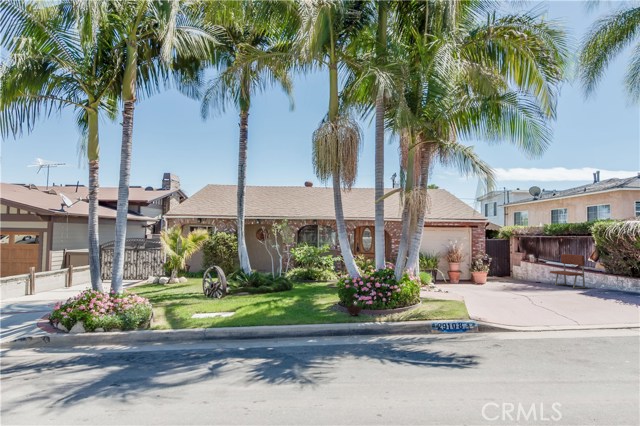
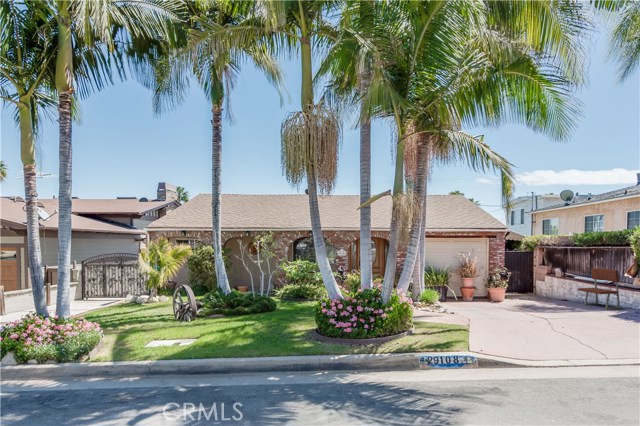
potted tree: present [343,285,362,315] -> none [313,304,339,345]

